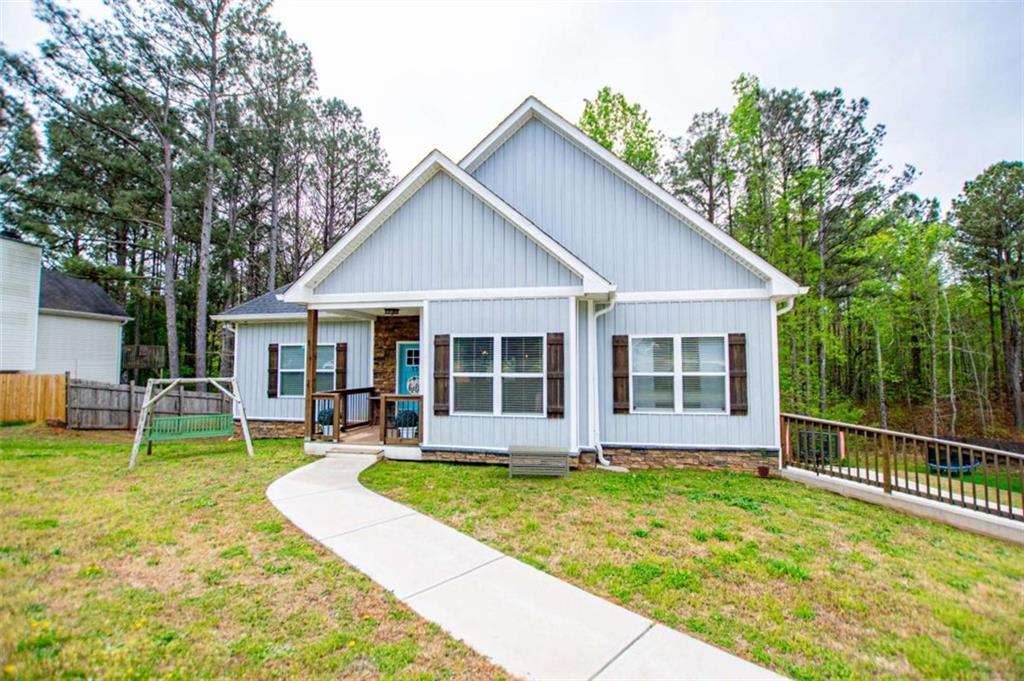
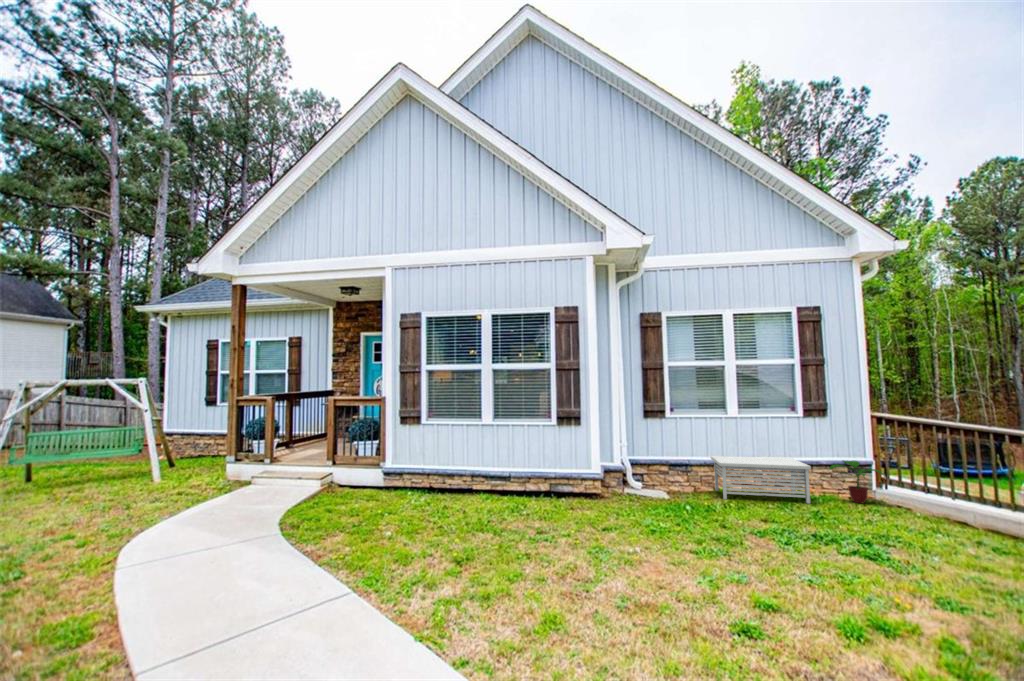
storage bench: present [507,445,570,479] -> present [711,456,811,503]

